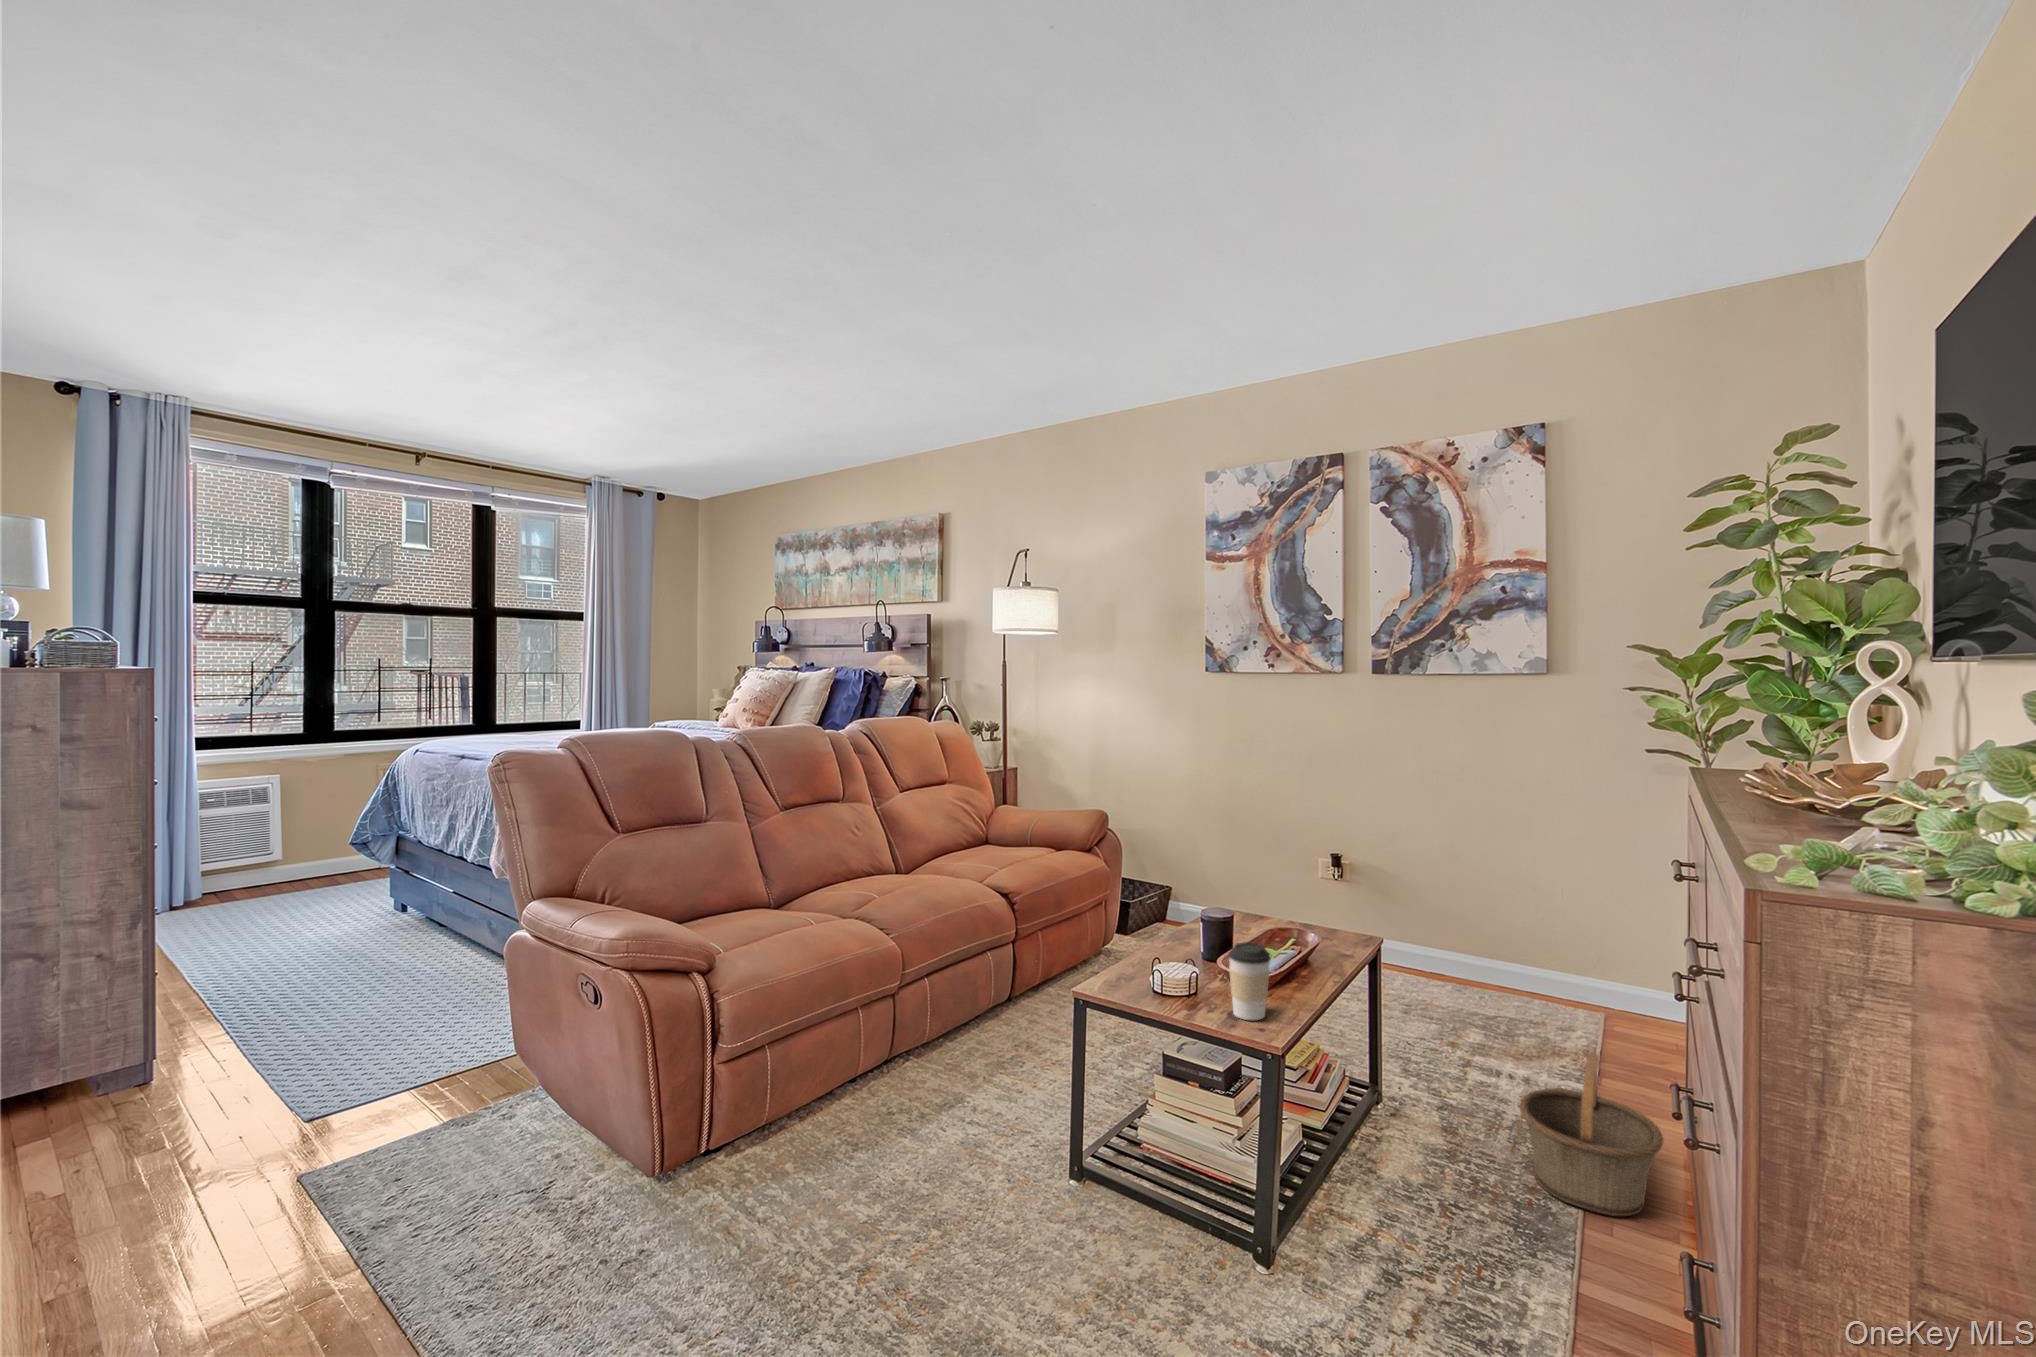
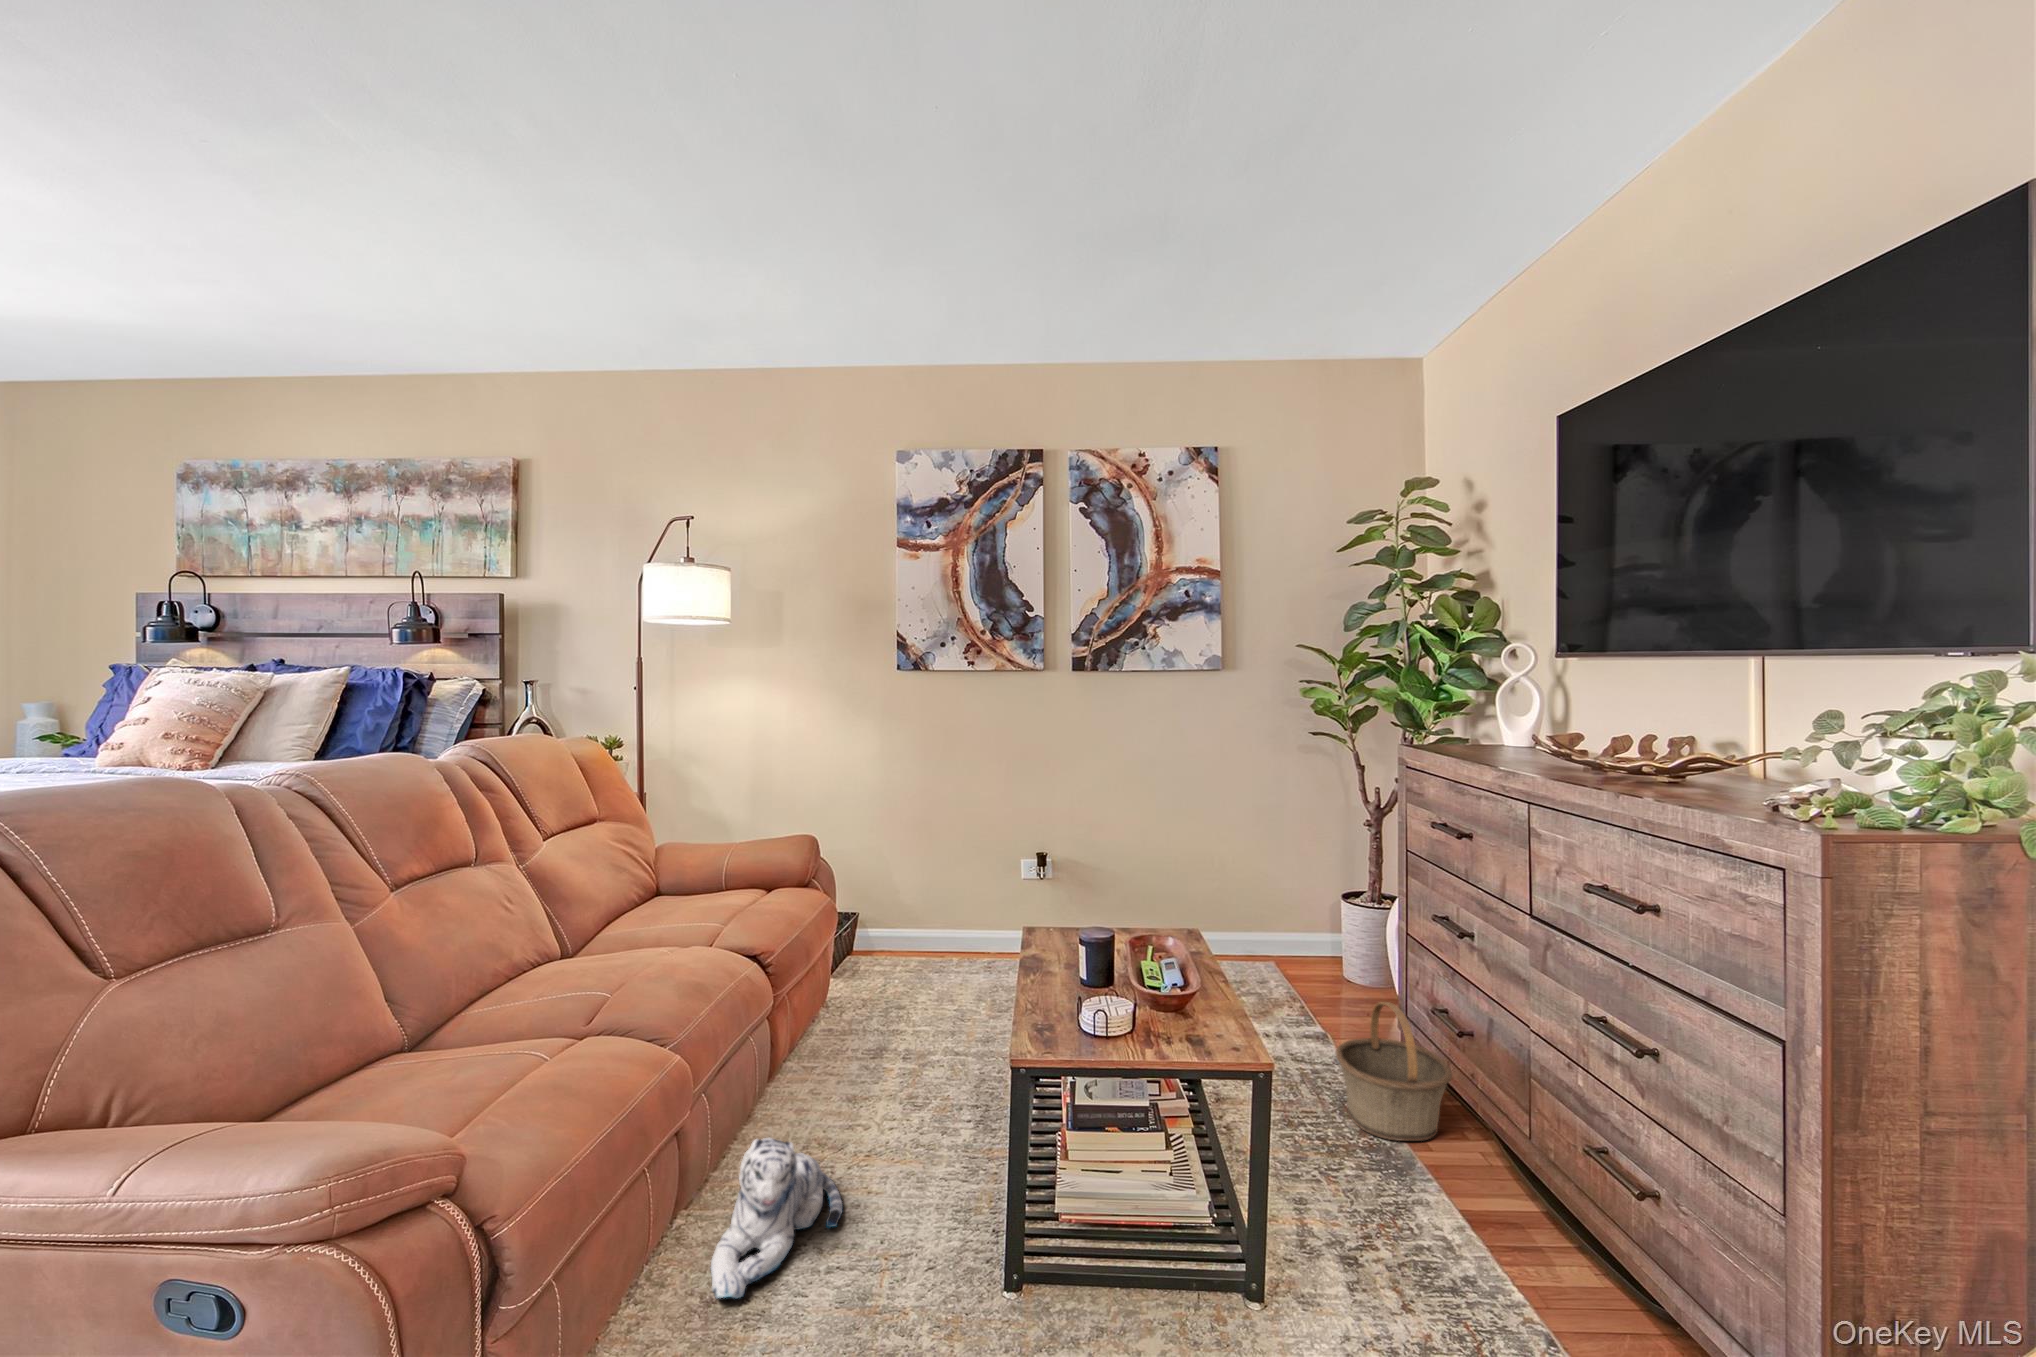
coffee cup: present [1229,942,1271,1020] -> none [1178,963,1224,1048]
plush toy: none [886,1016,1012,1120] -> present [711,1138,843,1298]

